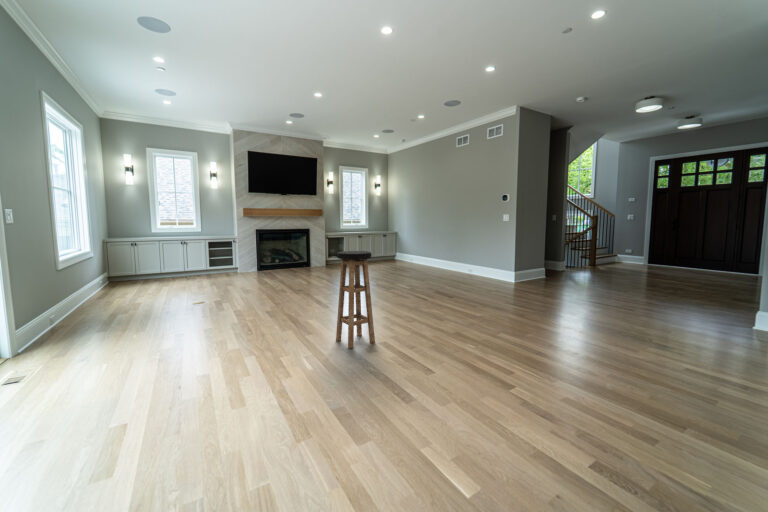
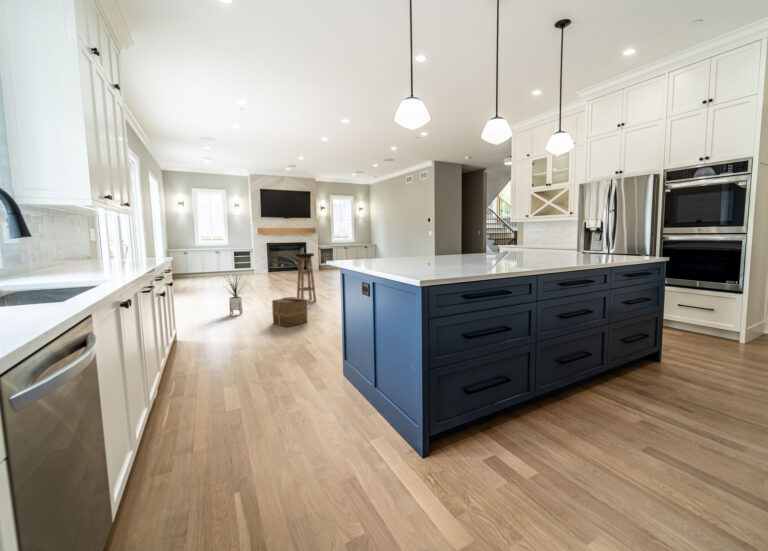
house plant: none [185,294,252,410] -> present [227,275,243,316]
cardboard box: none [329,369,419,482] -> present [272,297,307,327]

